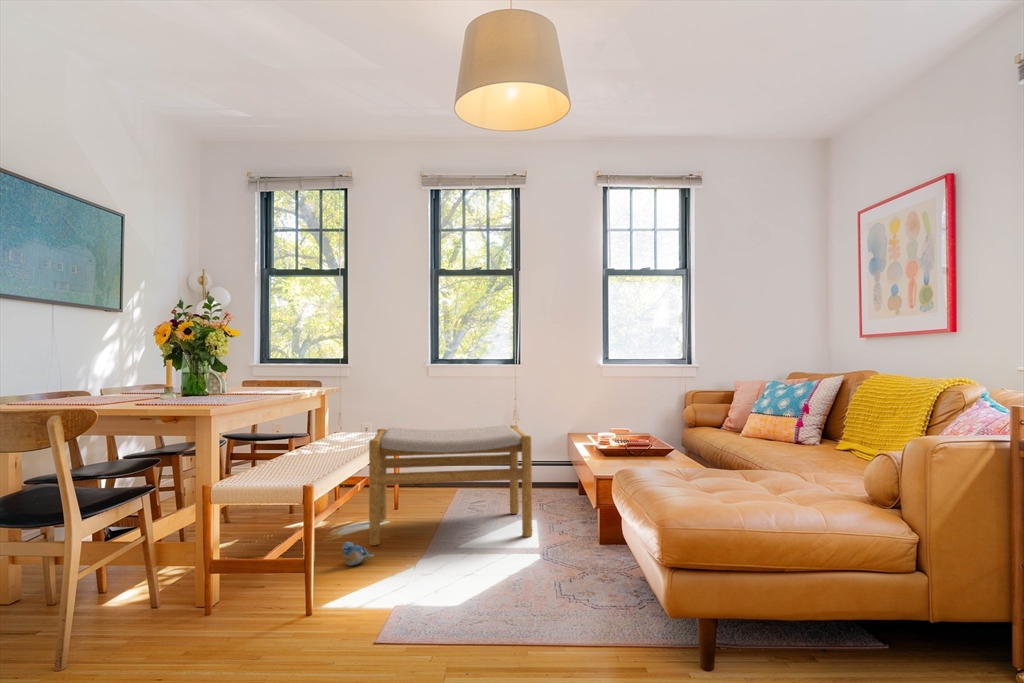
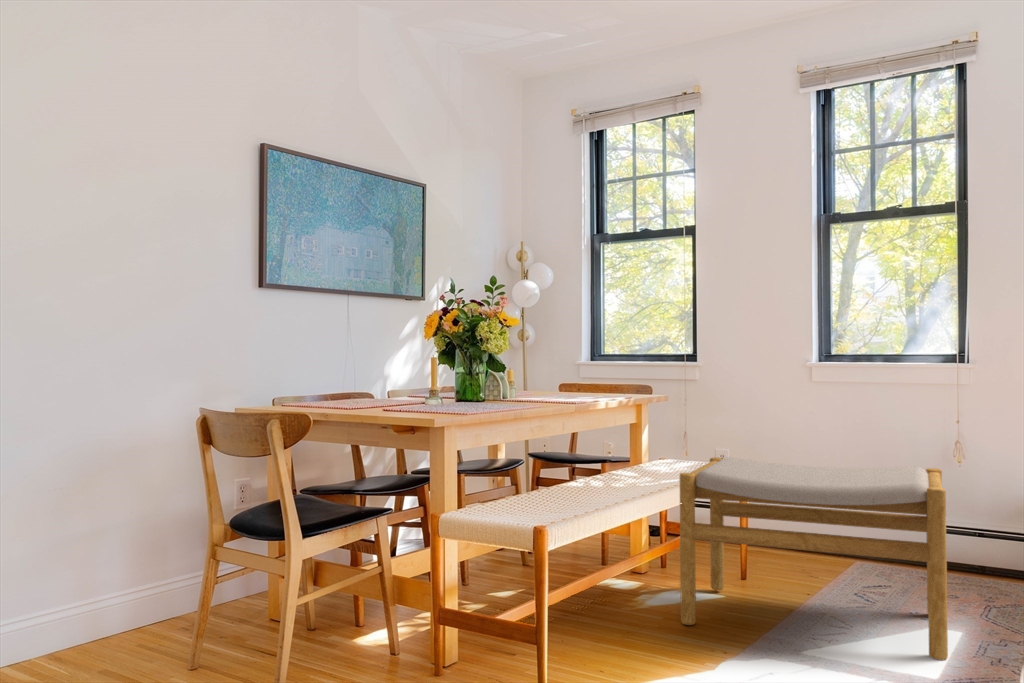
plush toy: present [342,542,374,566] -> none [627,613,673,647]

